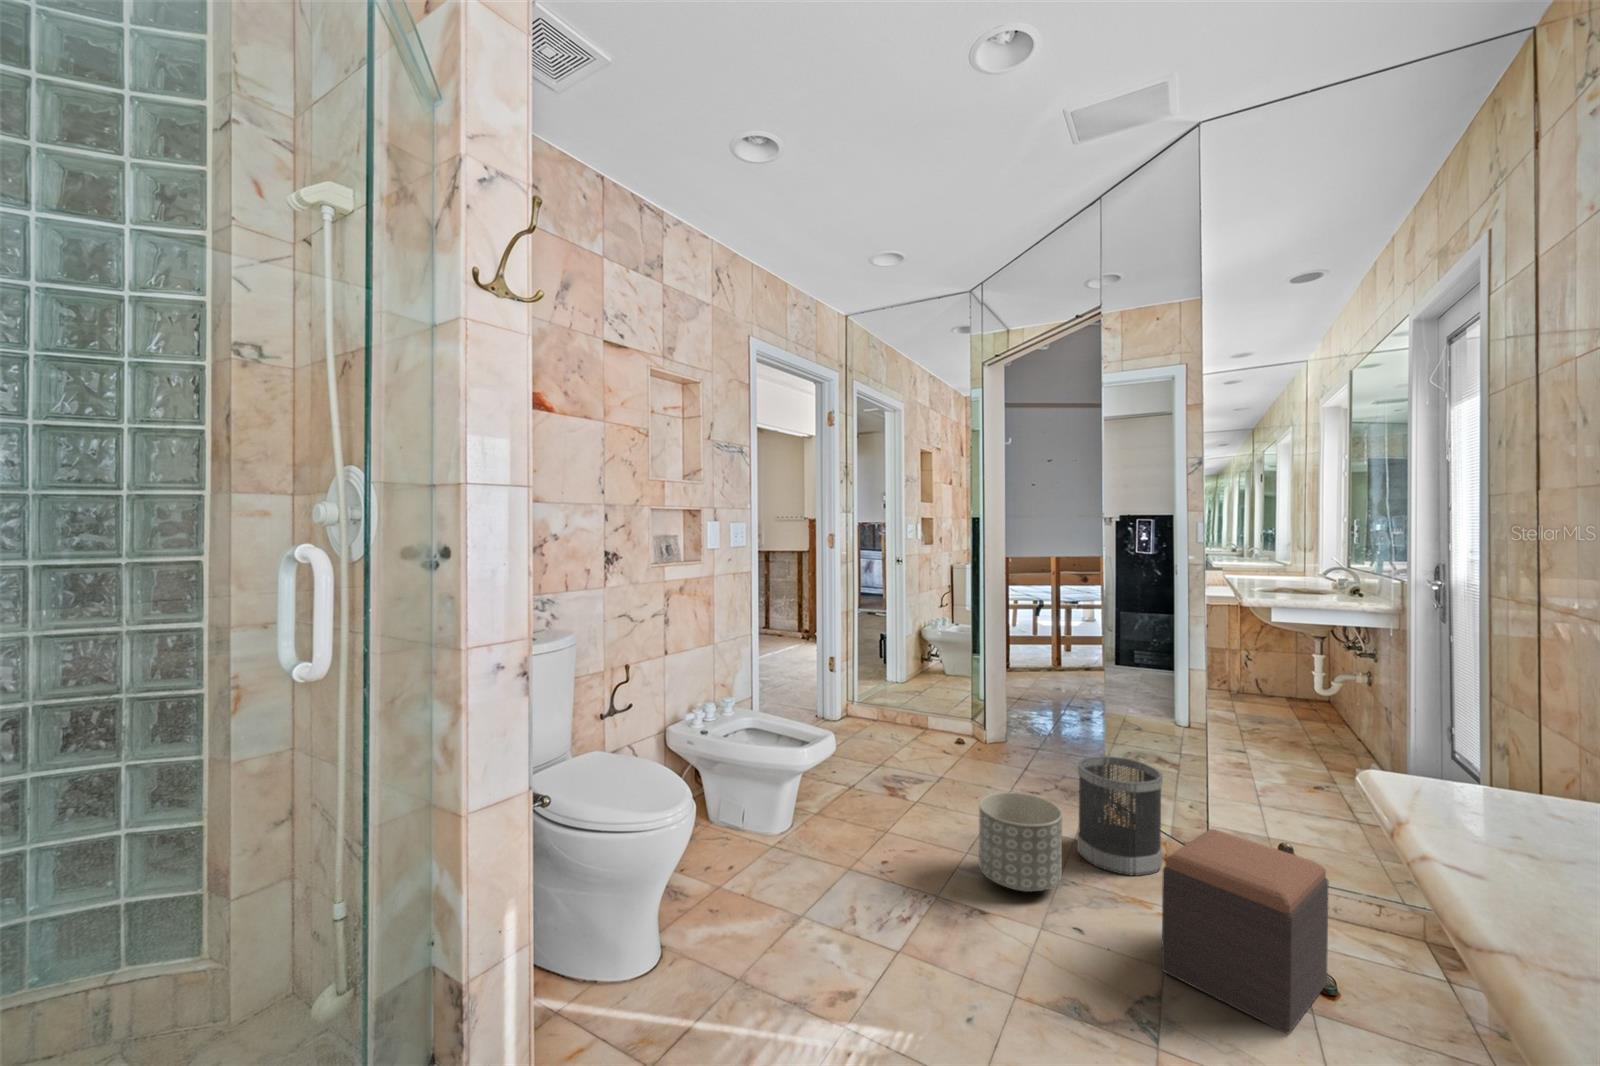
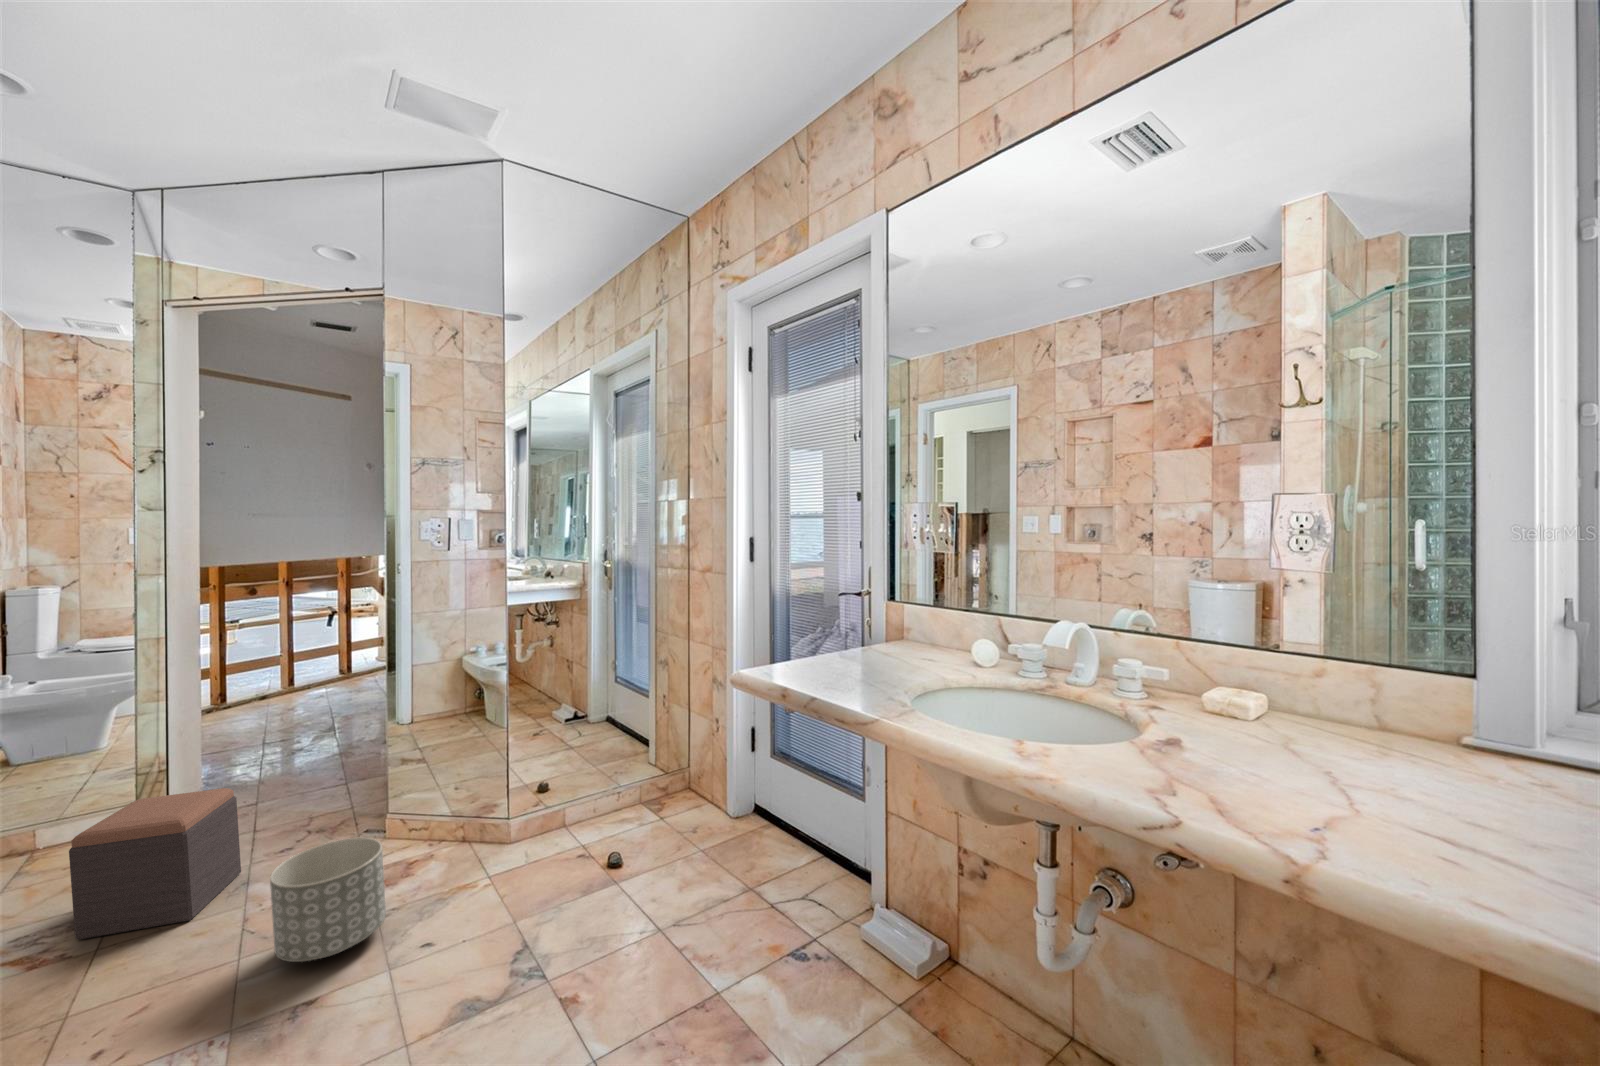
wastebasket: present [1077,756,1163,876] -> none [370,760,463,882]
footstool: present [1162,829,1329,1034] -> present [69,788,241,940]

